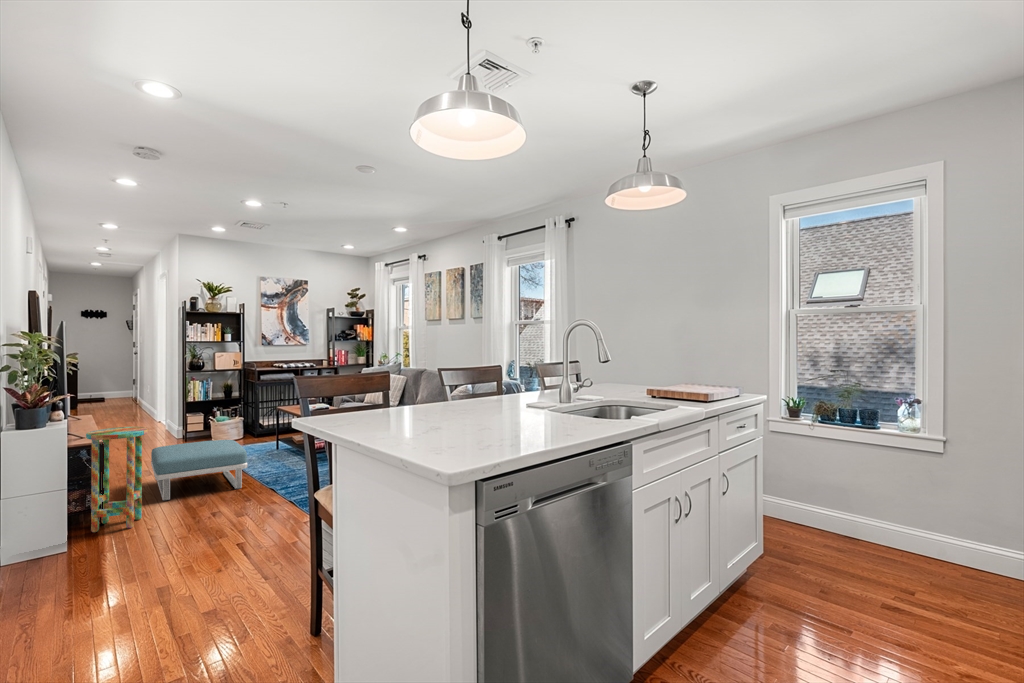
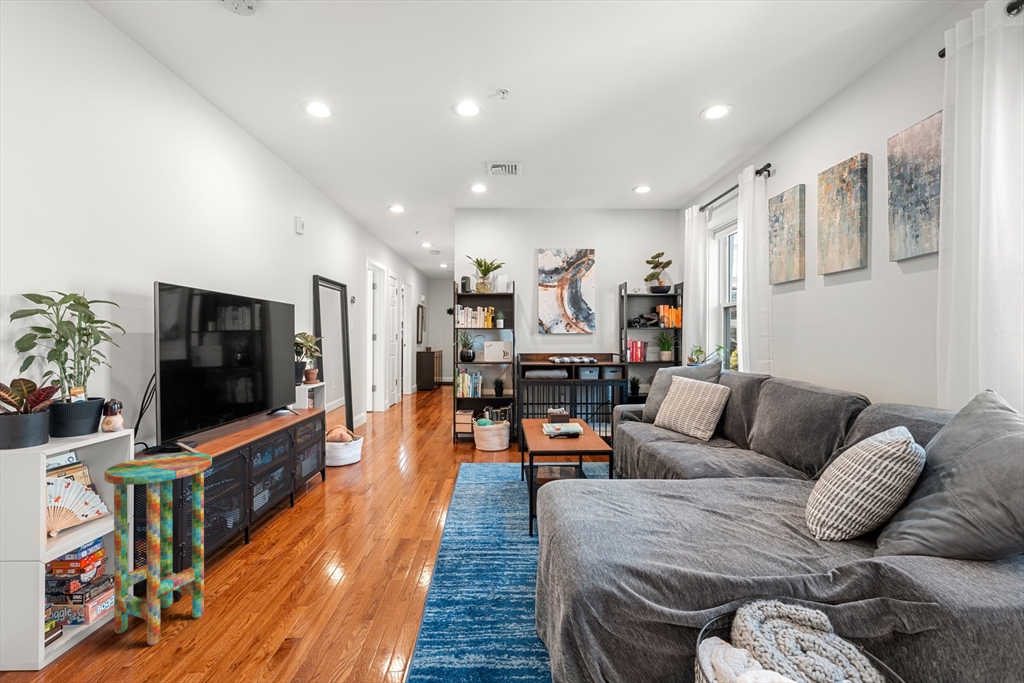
footstool: present [151,440,247,501] -> none [275,468,431,573]

